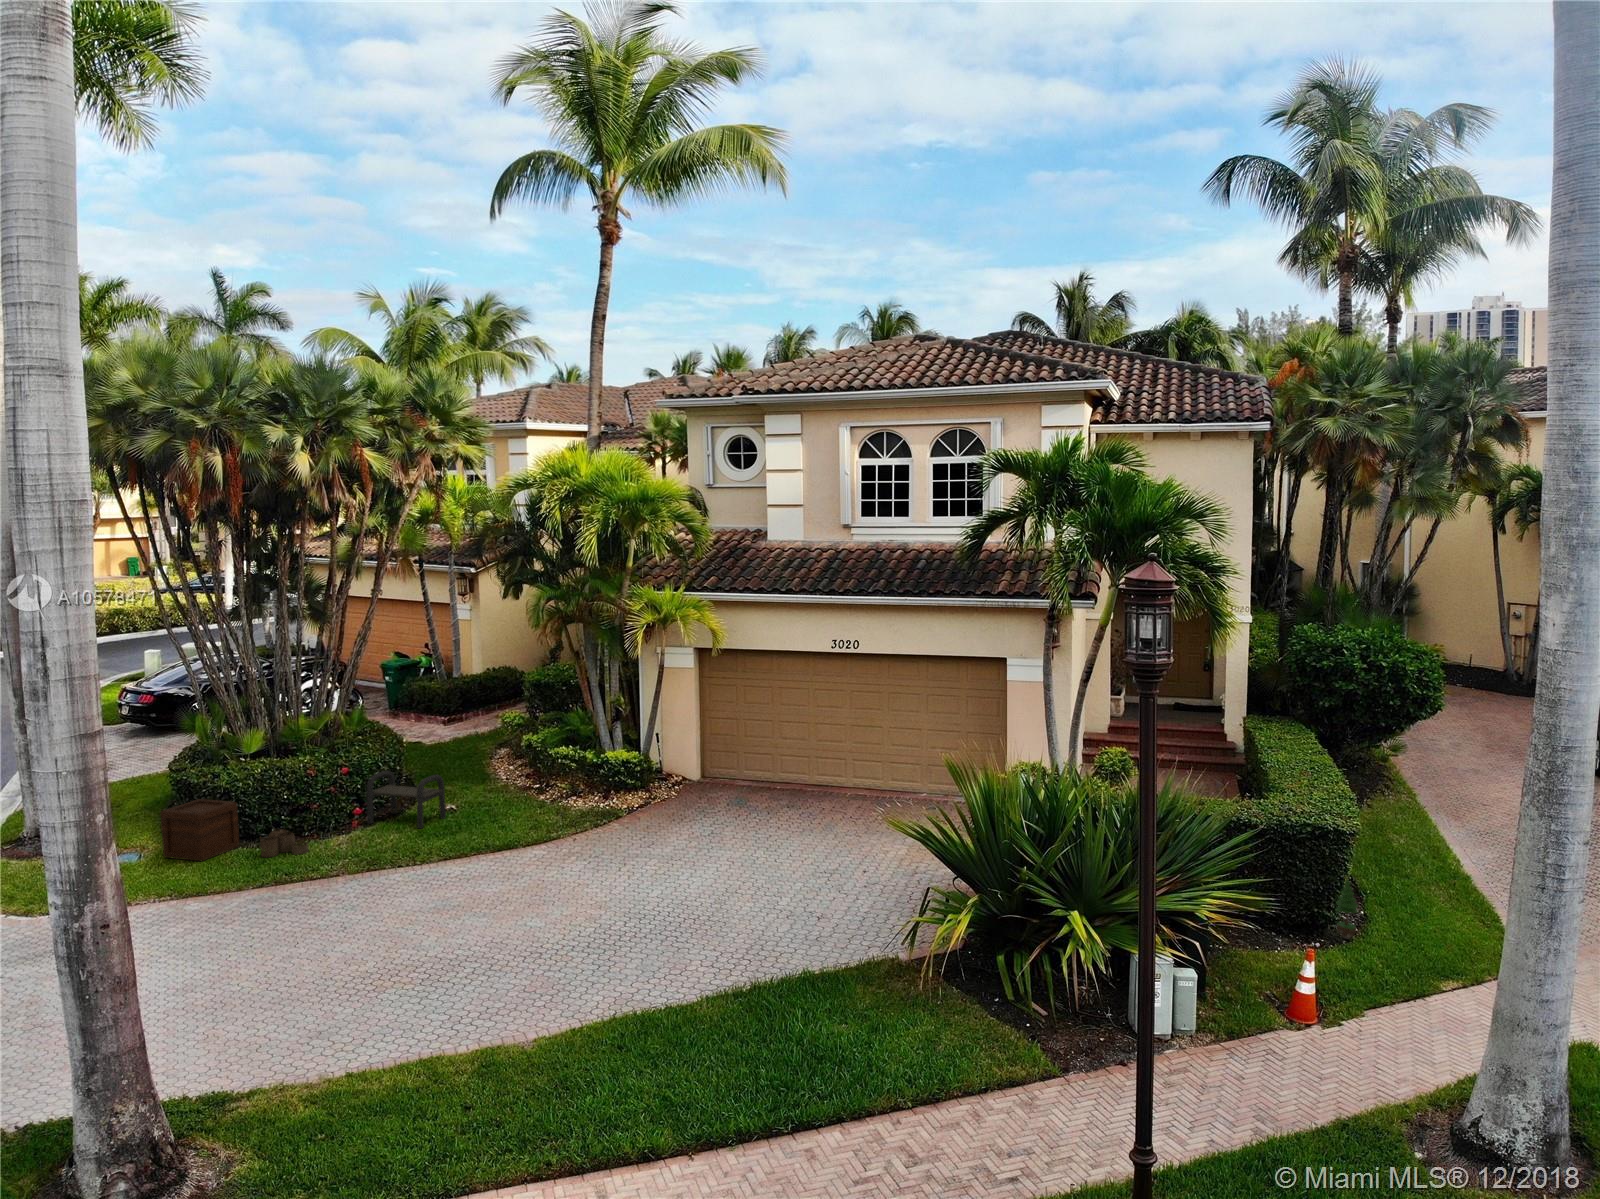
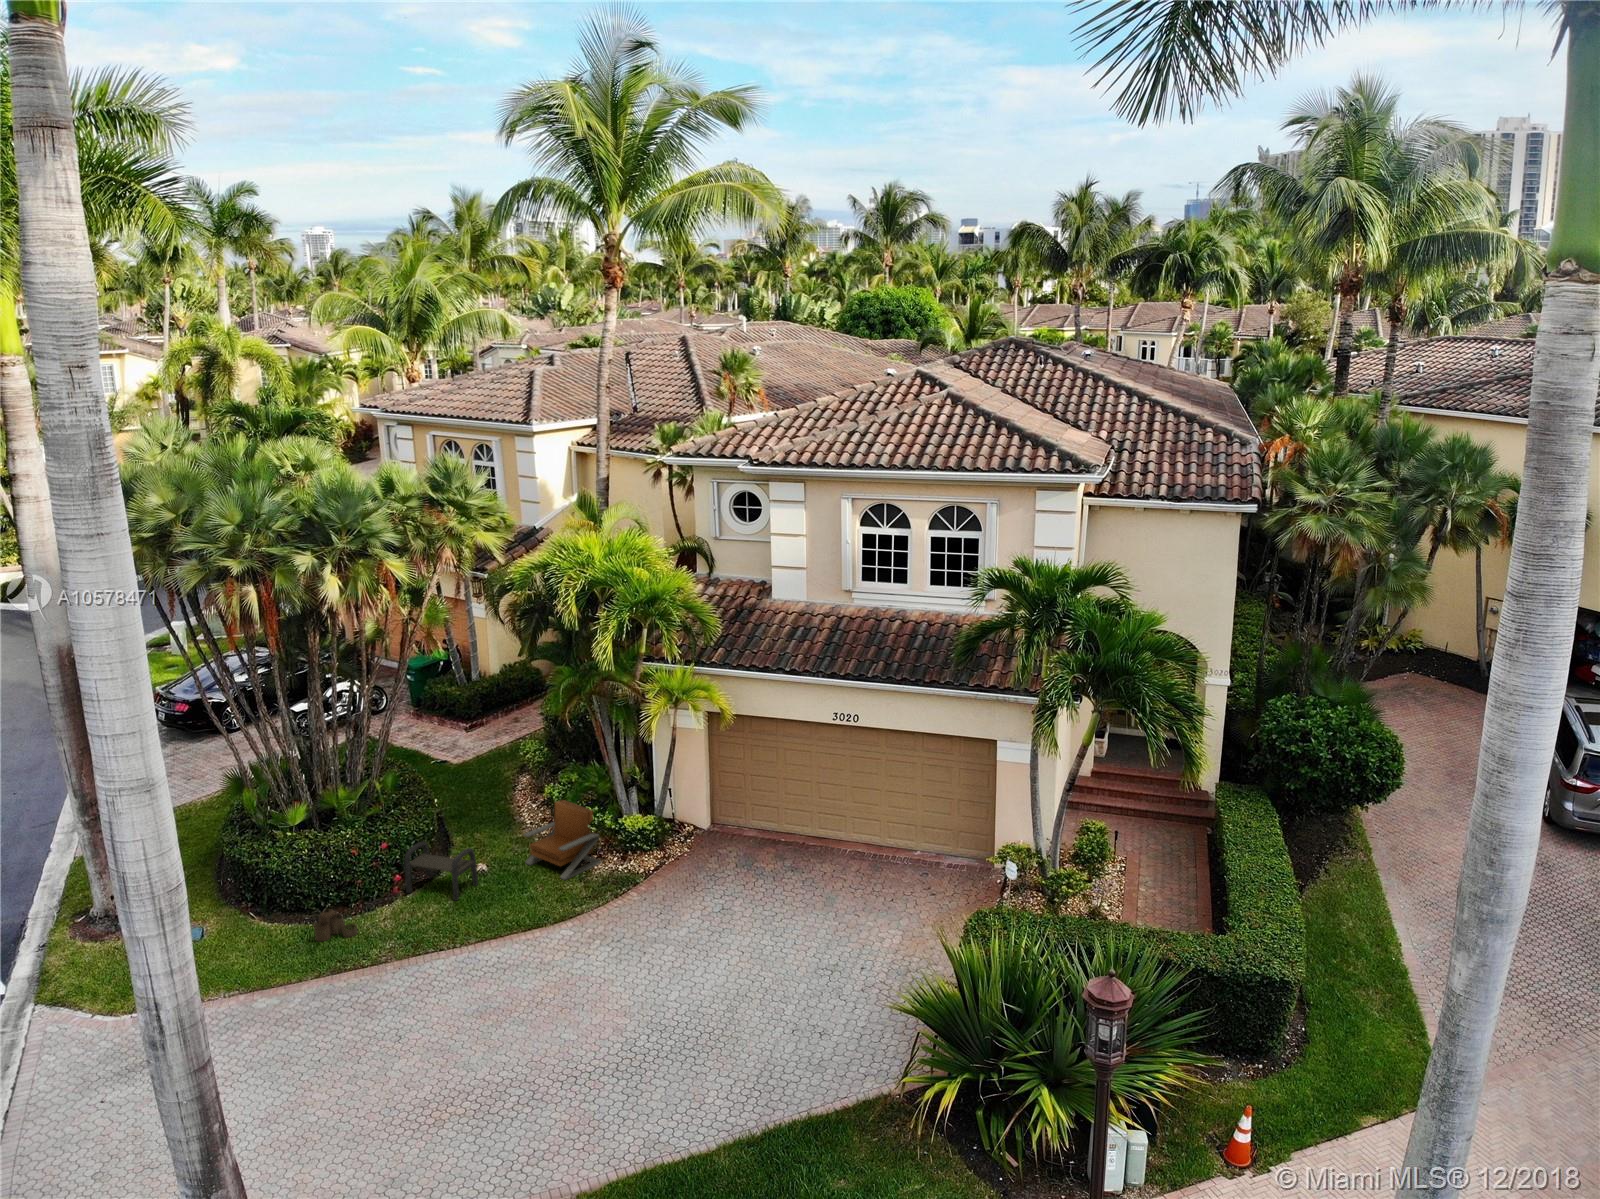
lounge chair: none [498,738,584,814] -> present [524,800,602,880]
wooden crate: present [161,799,239,861] -> none [221,883,293,947]
potted tree: present [1336,880,1358,939] -> none [1276,1014,1297,1064]

